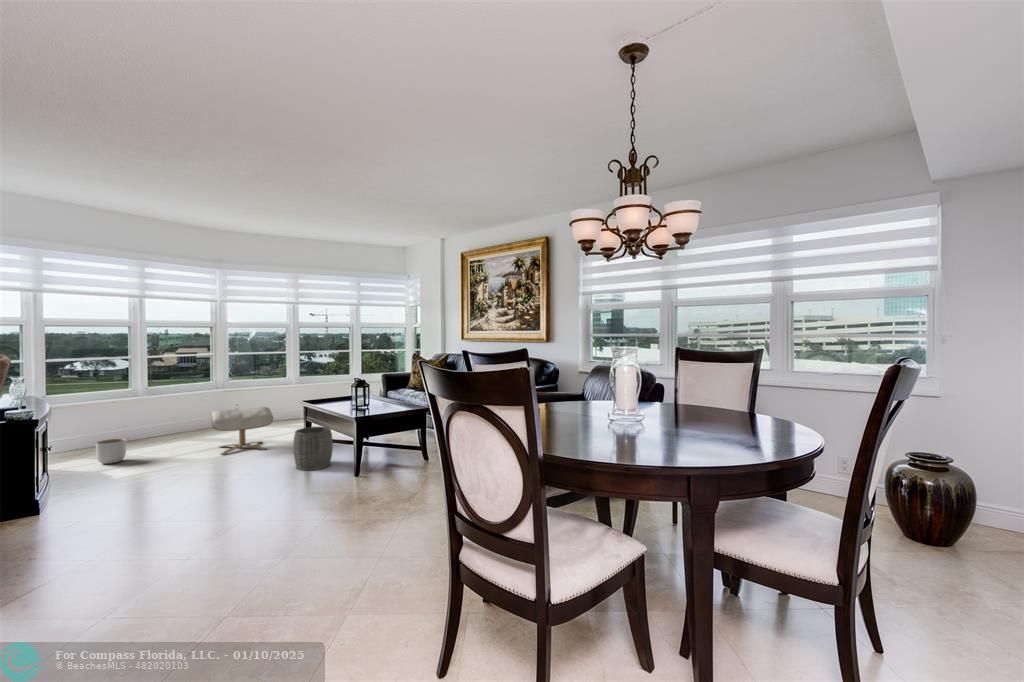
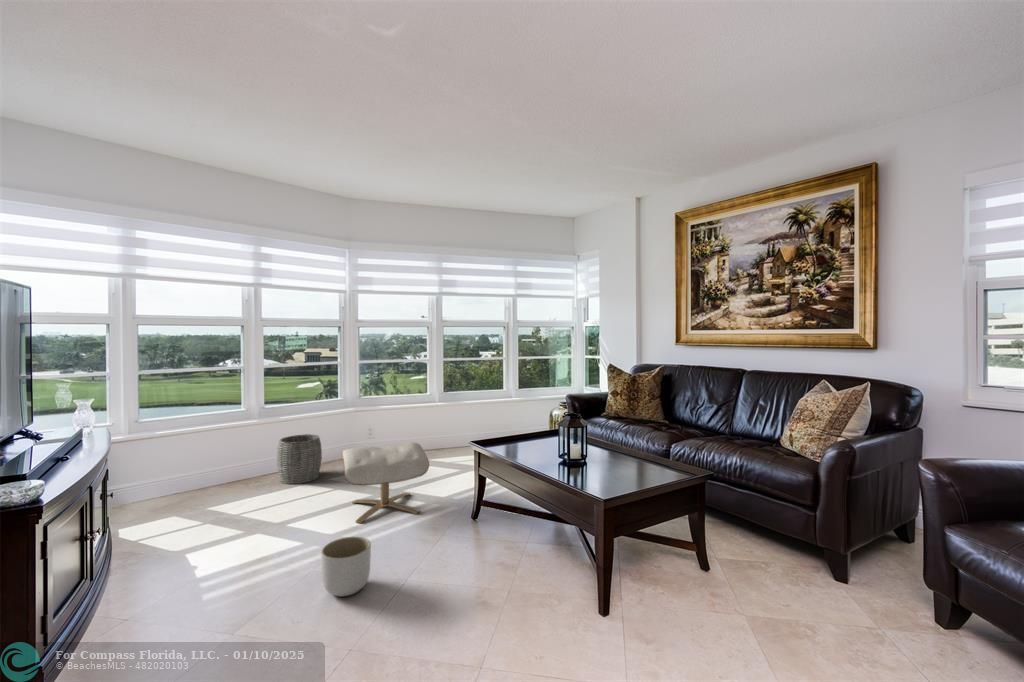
woven basket: present [293,427,333,470] -> present [277,434,322,484]
planter: present [96,439,126,464] -> present [321,537,371,597]

